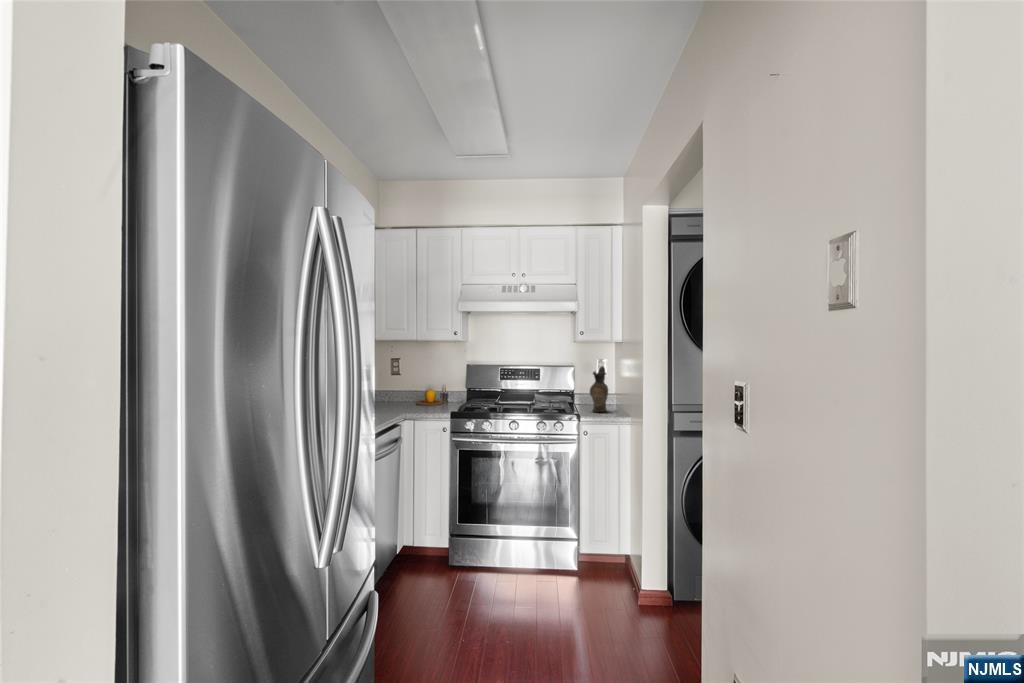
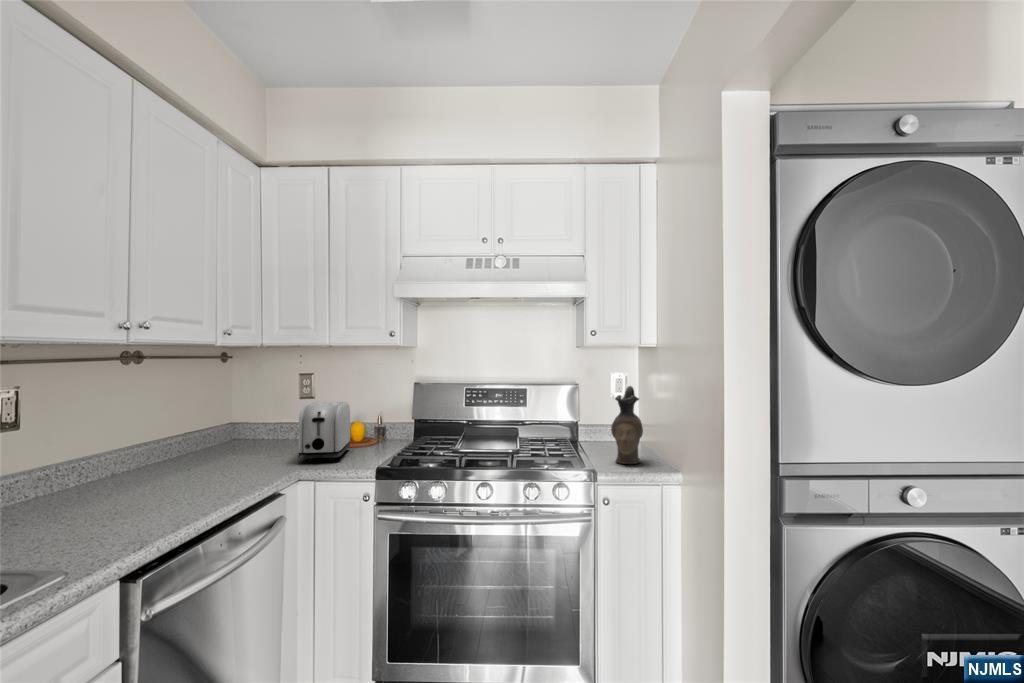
toaster: none [404,375,429,410] -> present [299,402,350,462]

